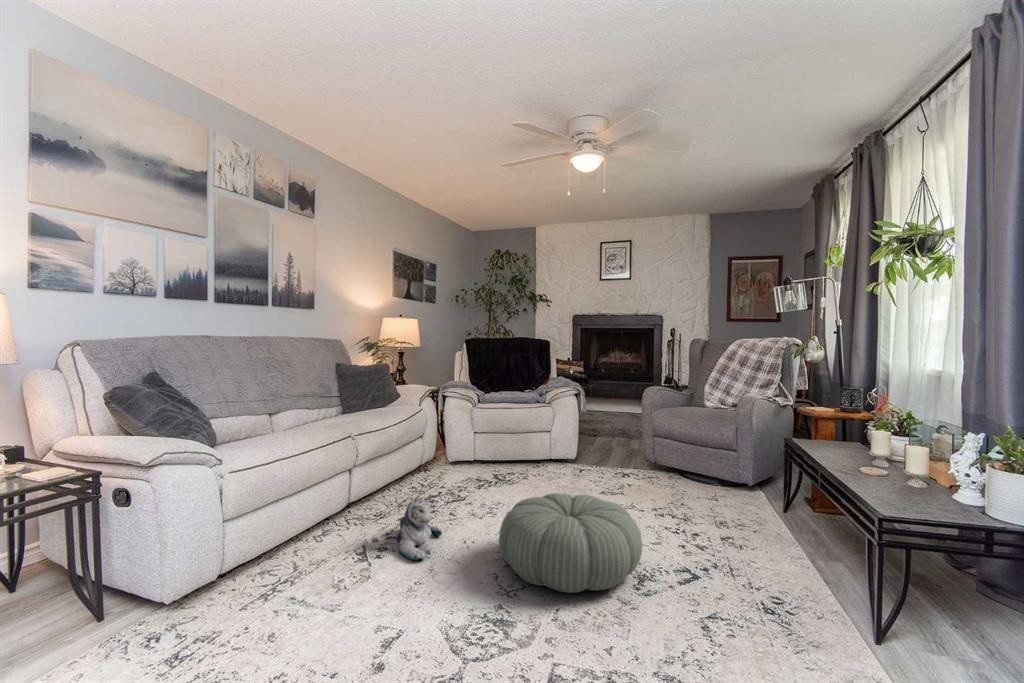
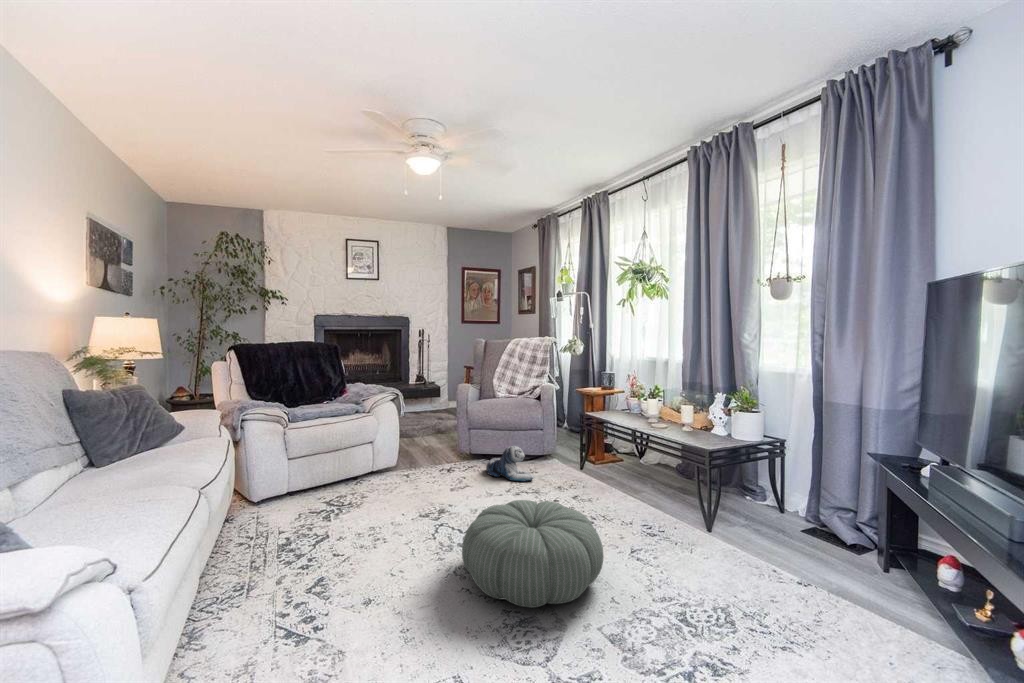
plush toy: present [396,499,442,560] -> present [486,446,534,482]

